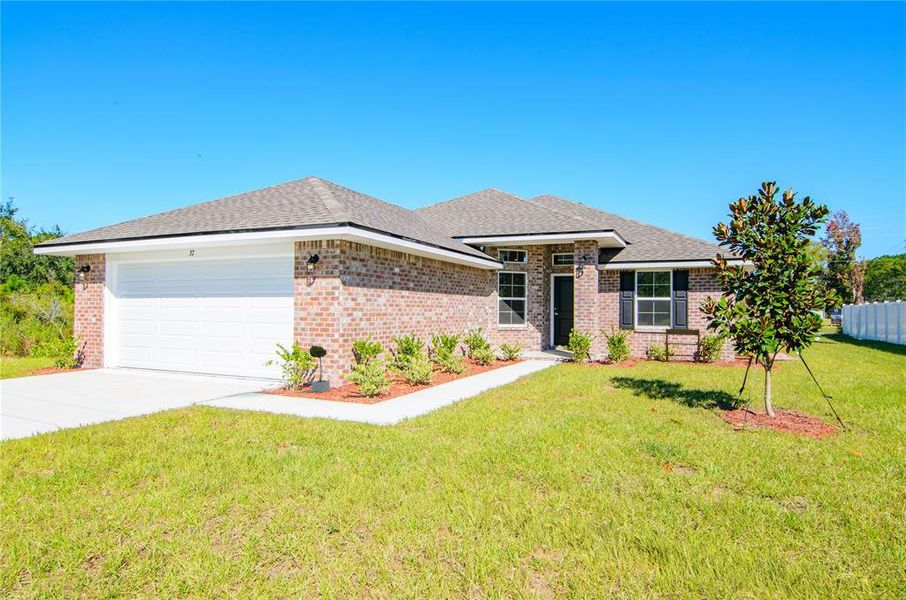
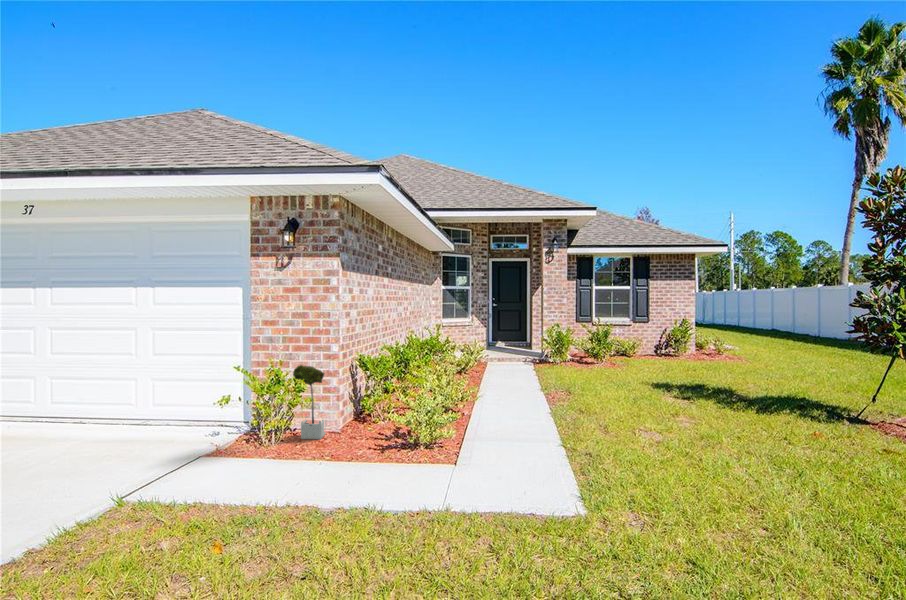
bench: present [664,329,705,363] -> none [627,321,673,359]

